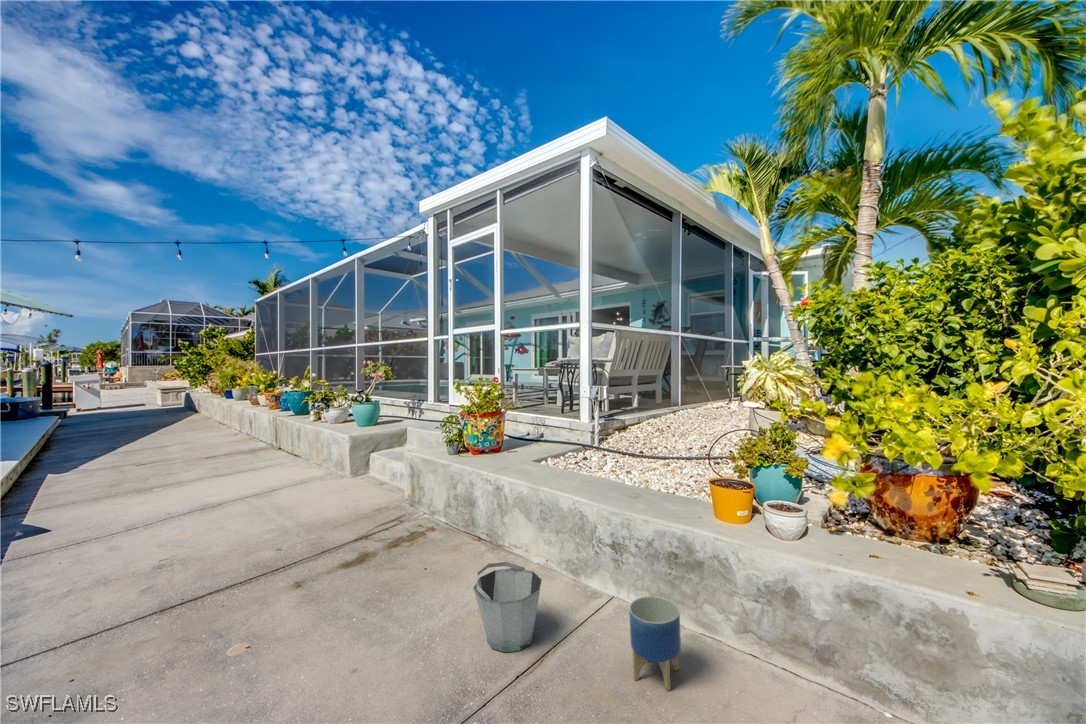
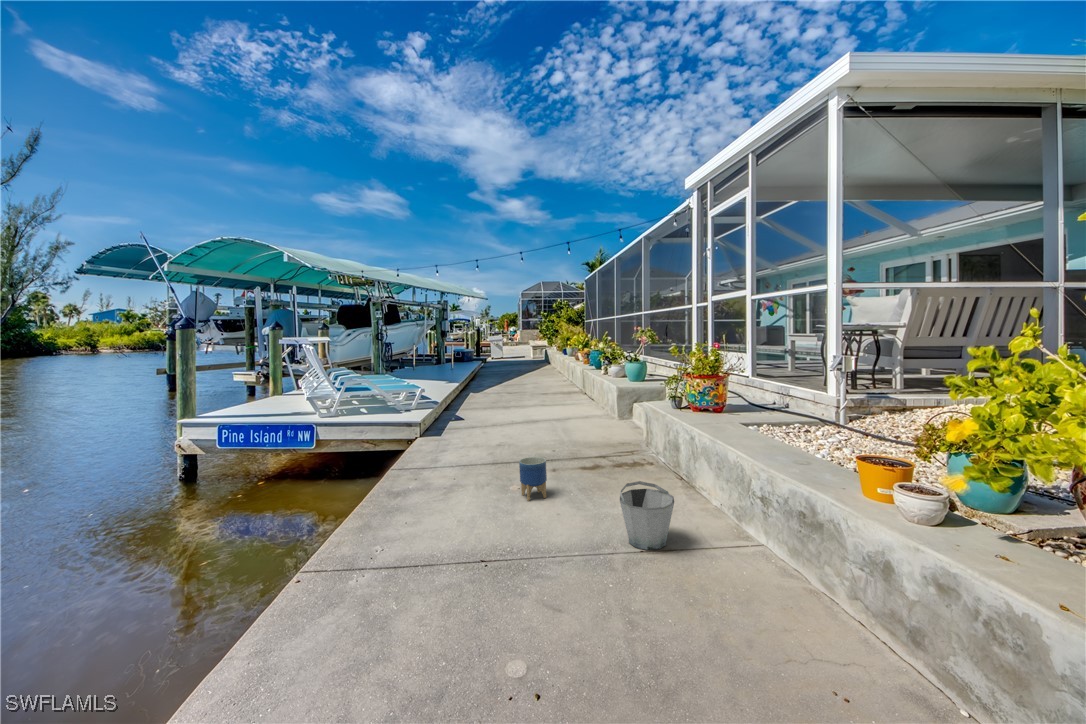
planter: present [629,596,681,691] -> present [519,457,547,501]

